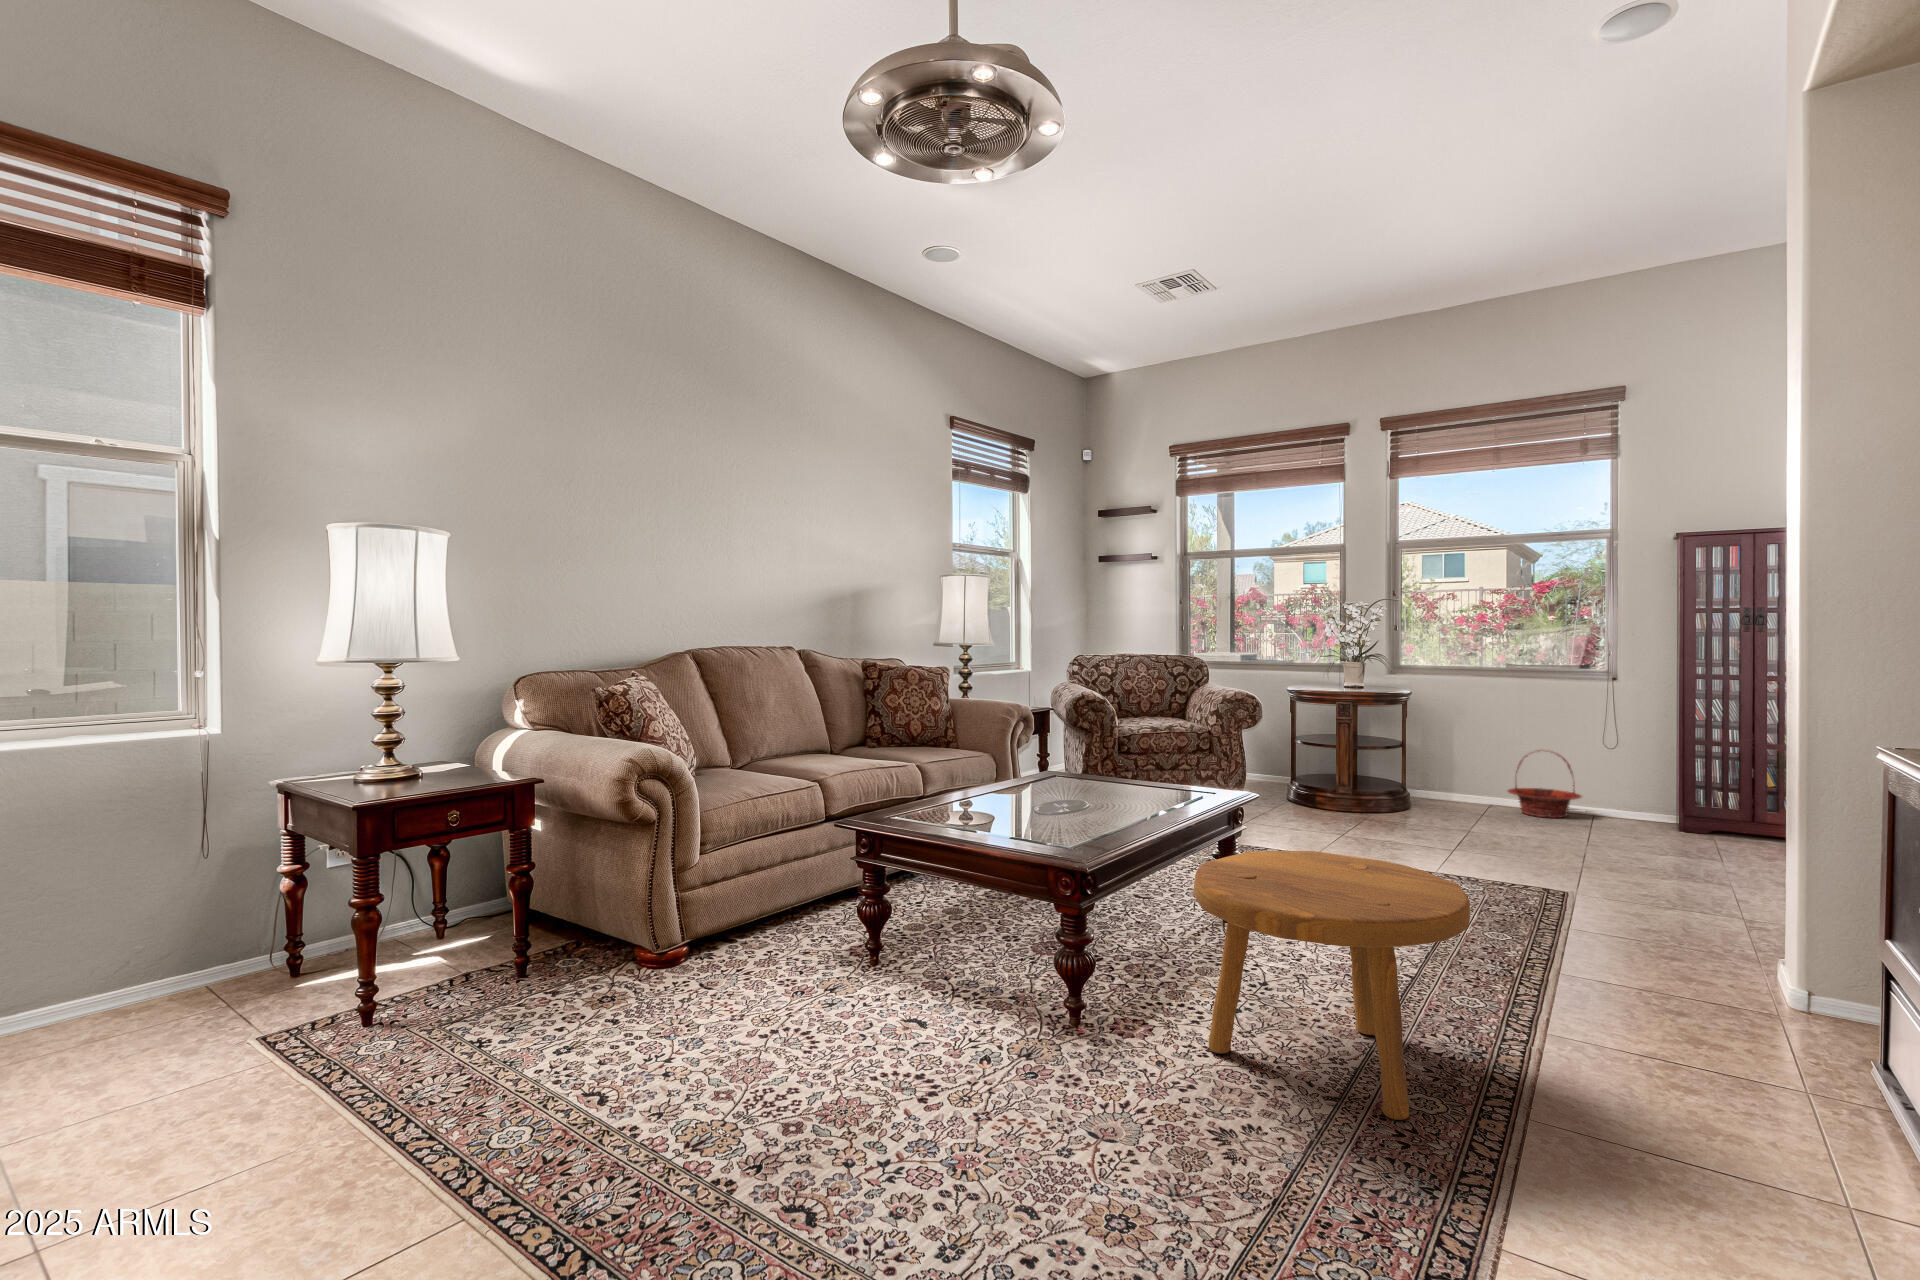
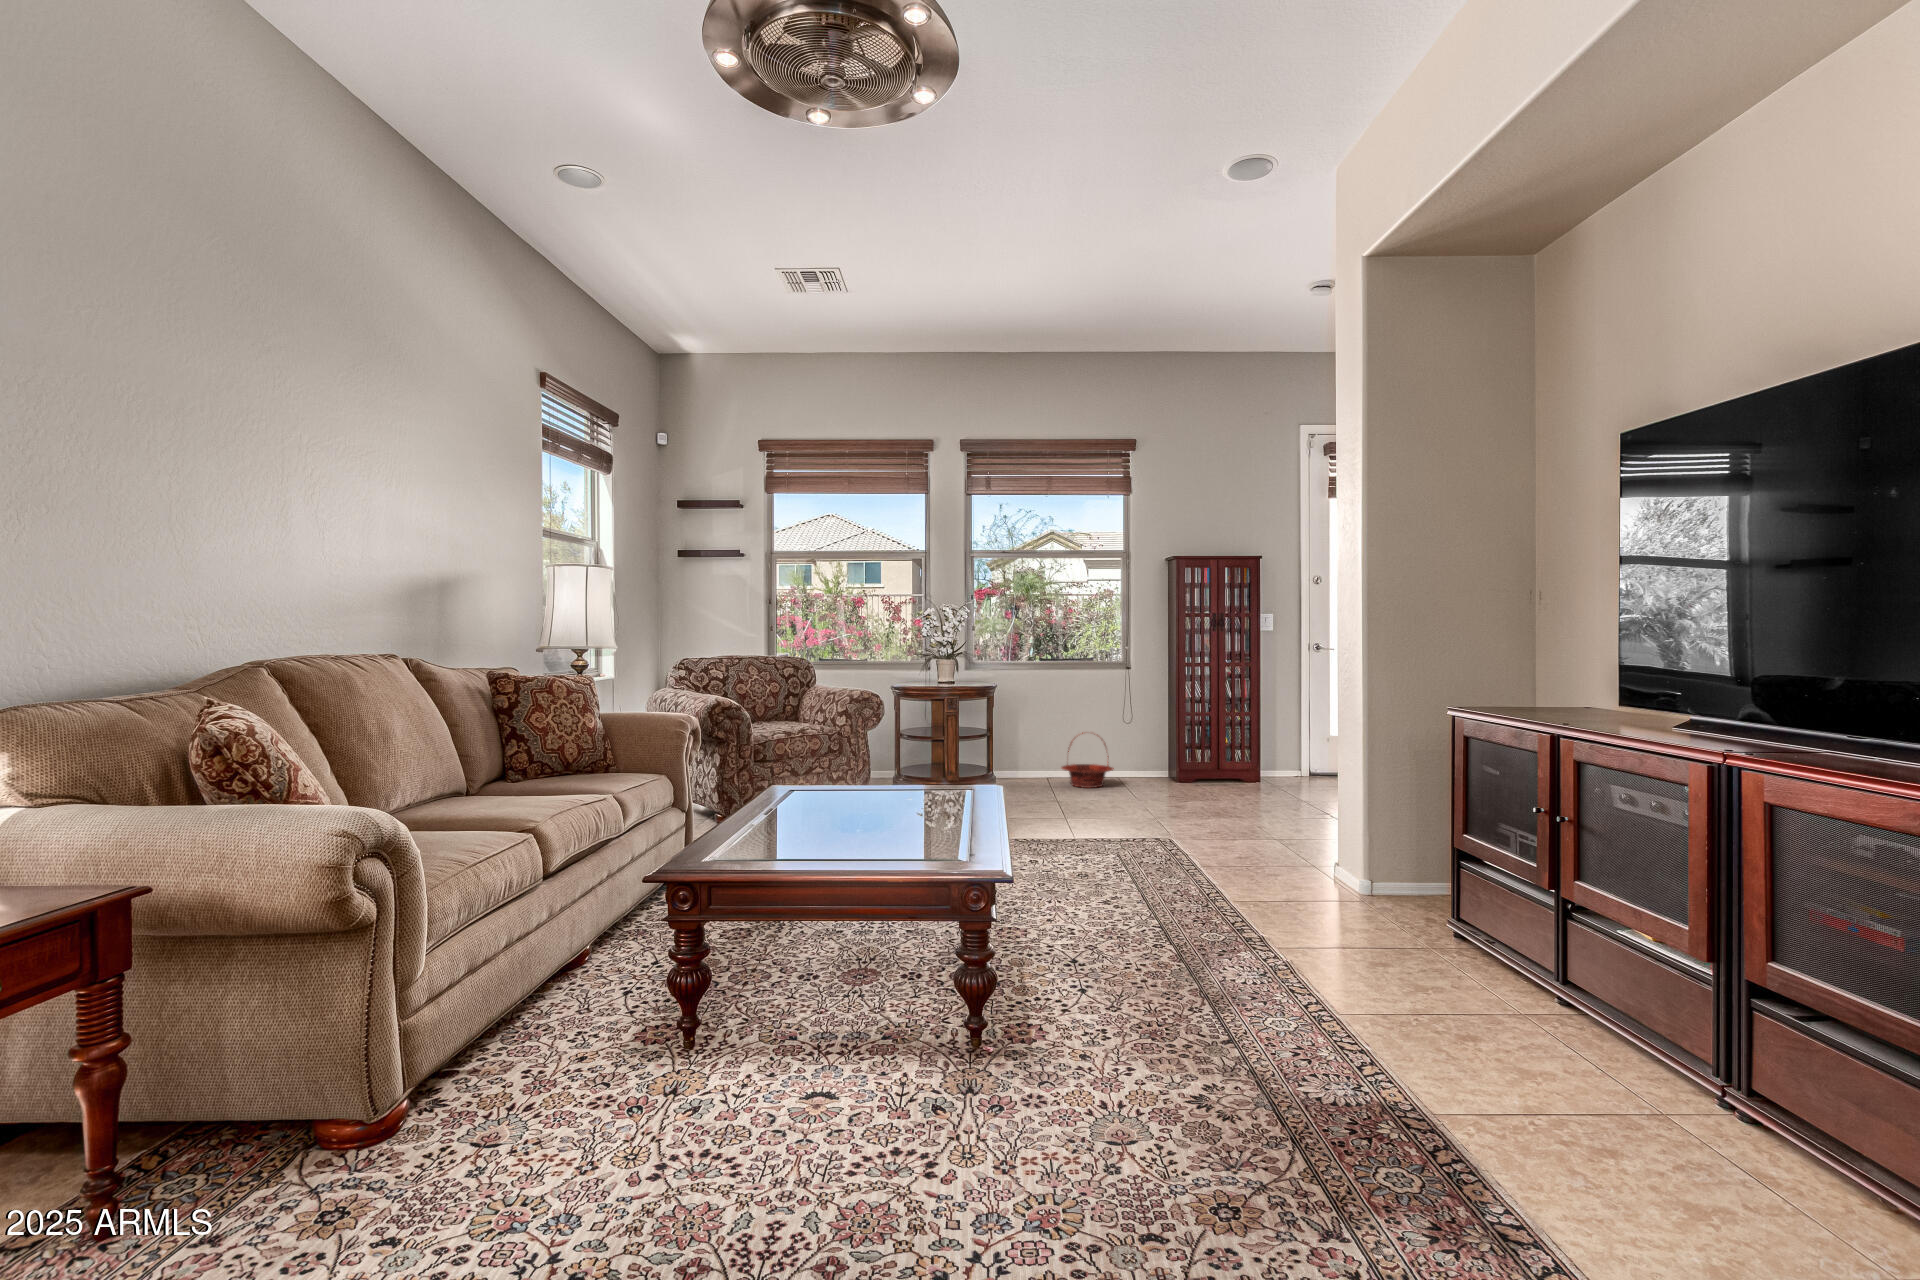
footstool: present [1193,851,1470,1120] -> none [1075,838,1310,1054]

